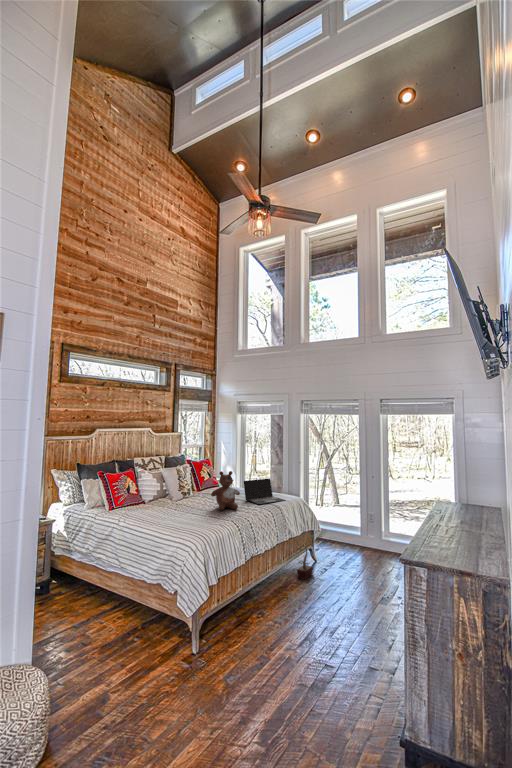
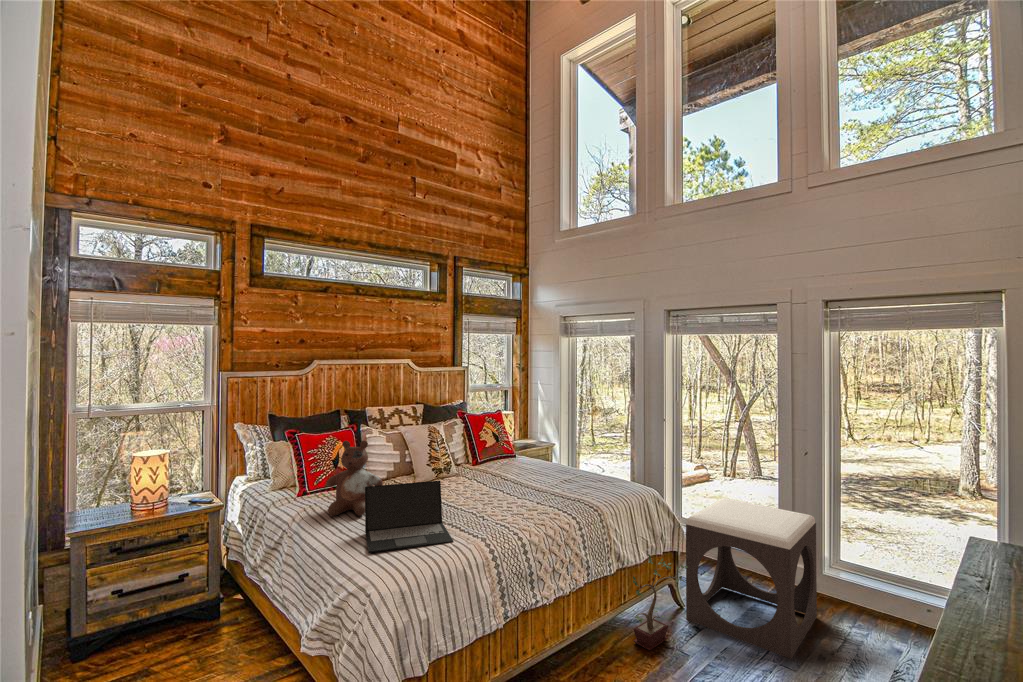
stuffed bear: present [211,471,240,510] -> present [327,441,383,516]
laptop: present [244,478,286,504] -> present [365,481,453,553]
footstool: none [319,502,380,576] -> present [686,498,817,659]

